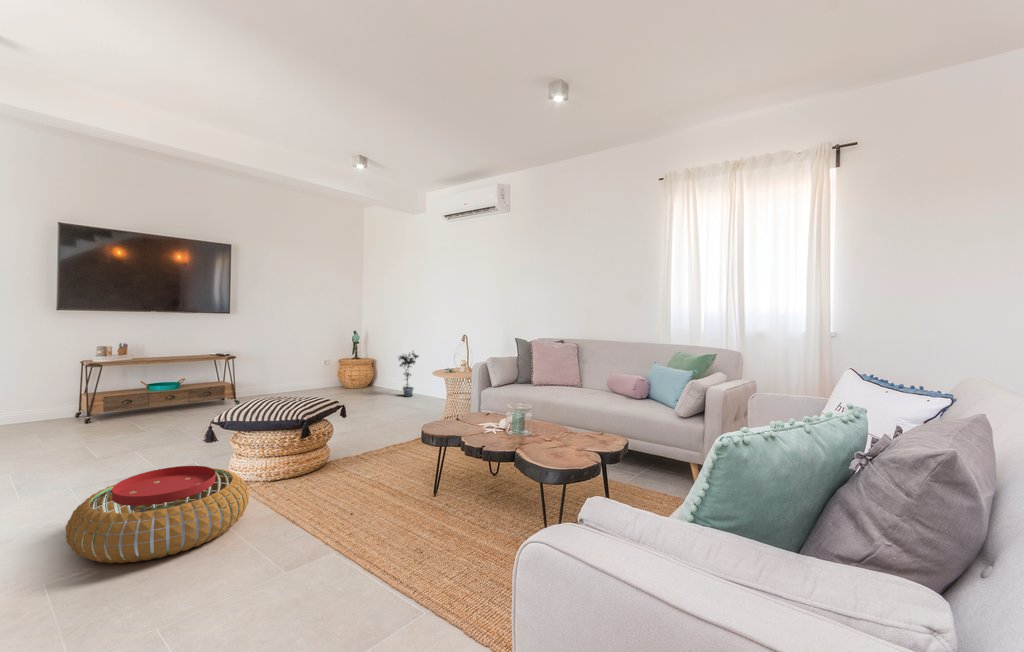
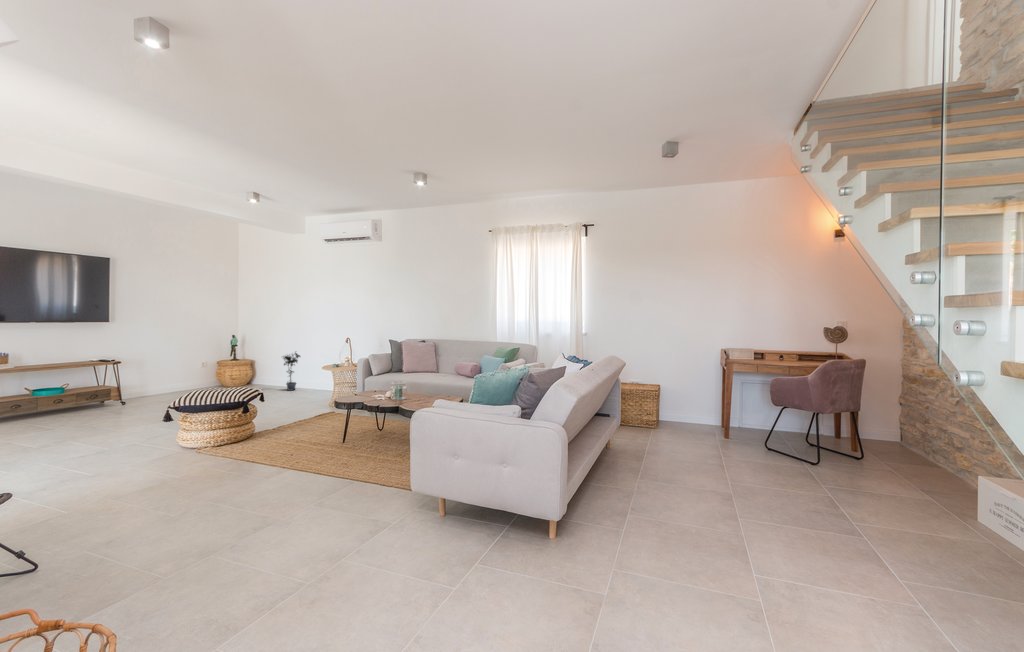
pouf: present [66,466,249,563] -> none [96,434,219,491]

